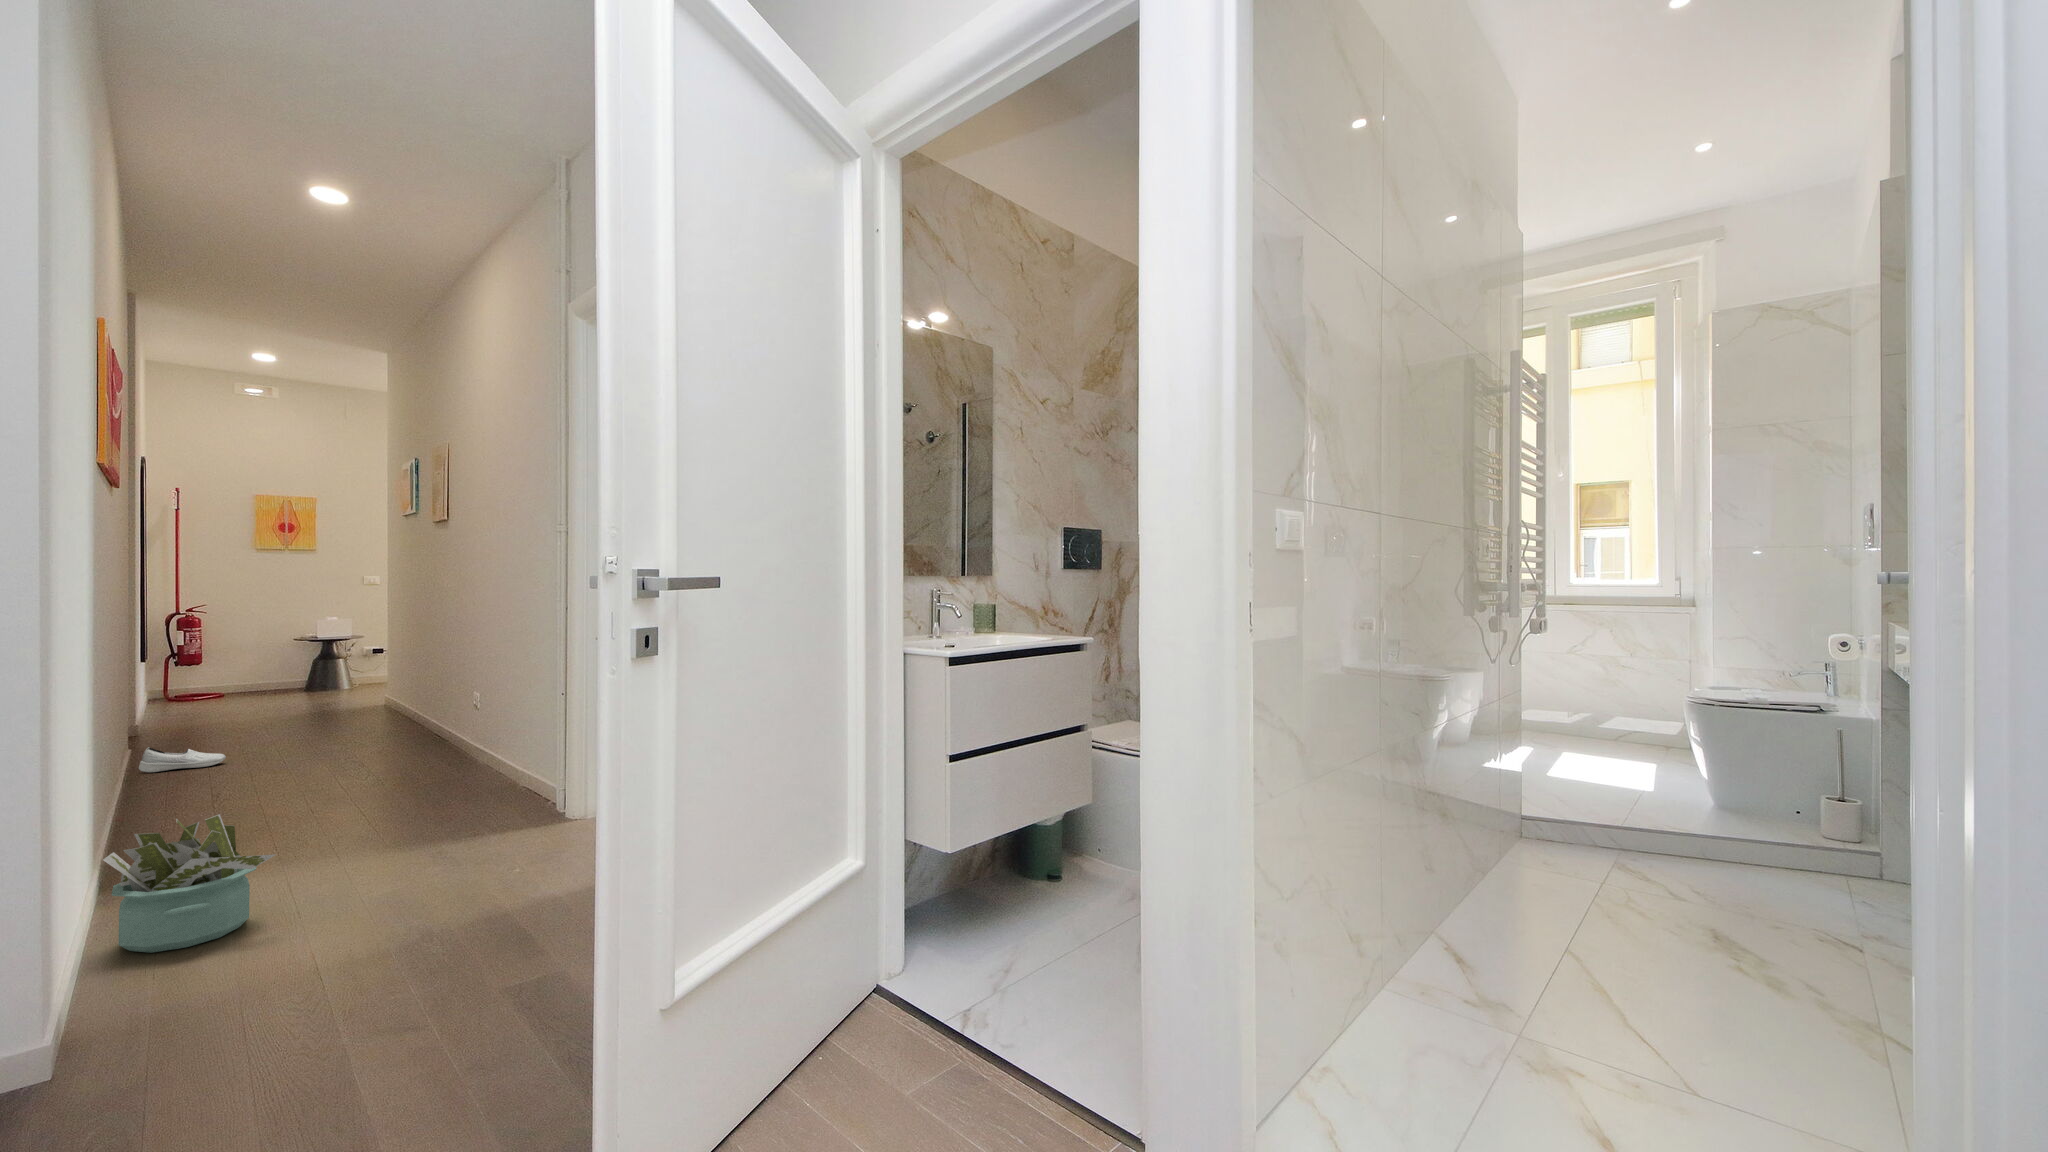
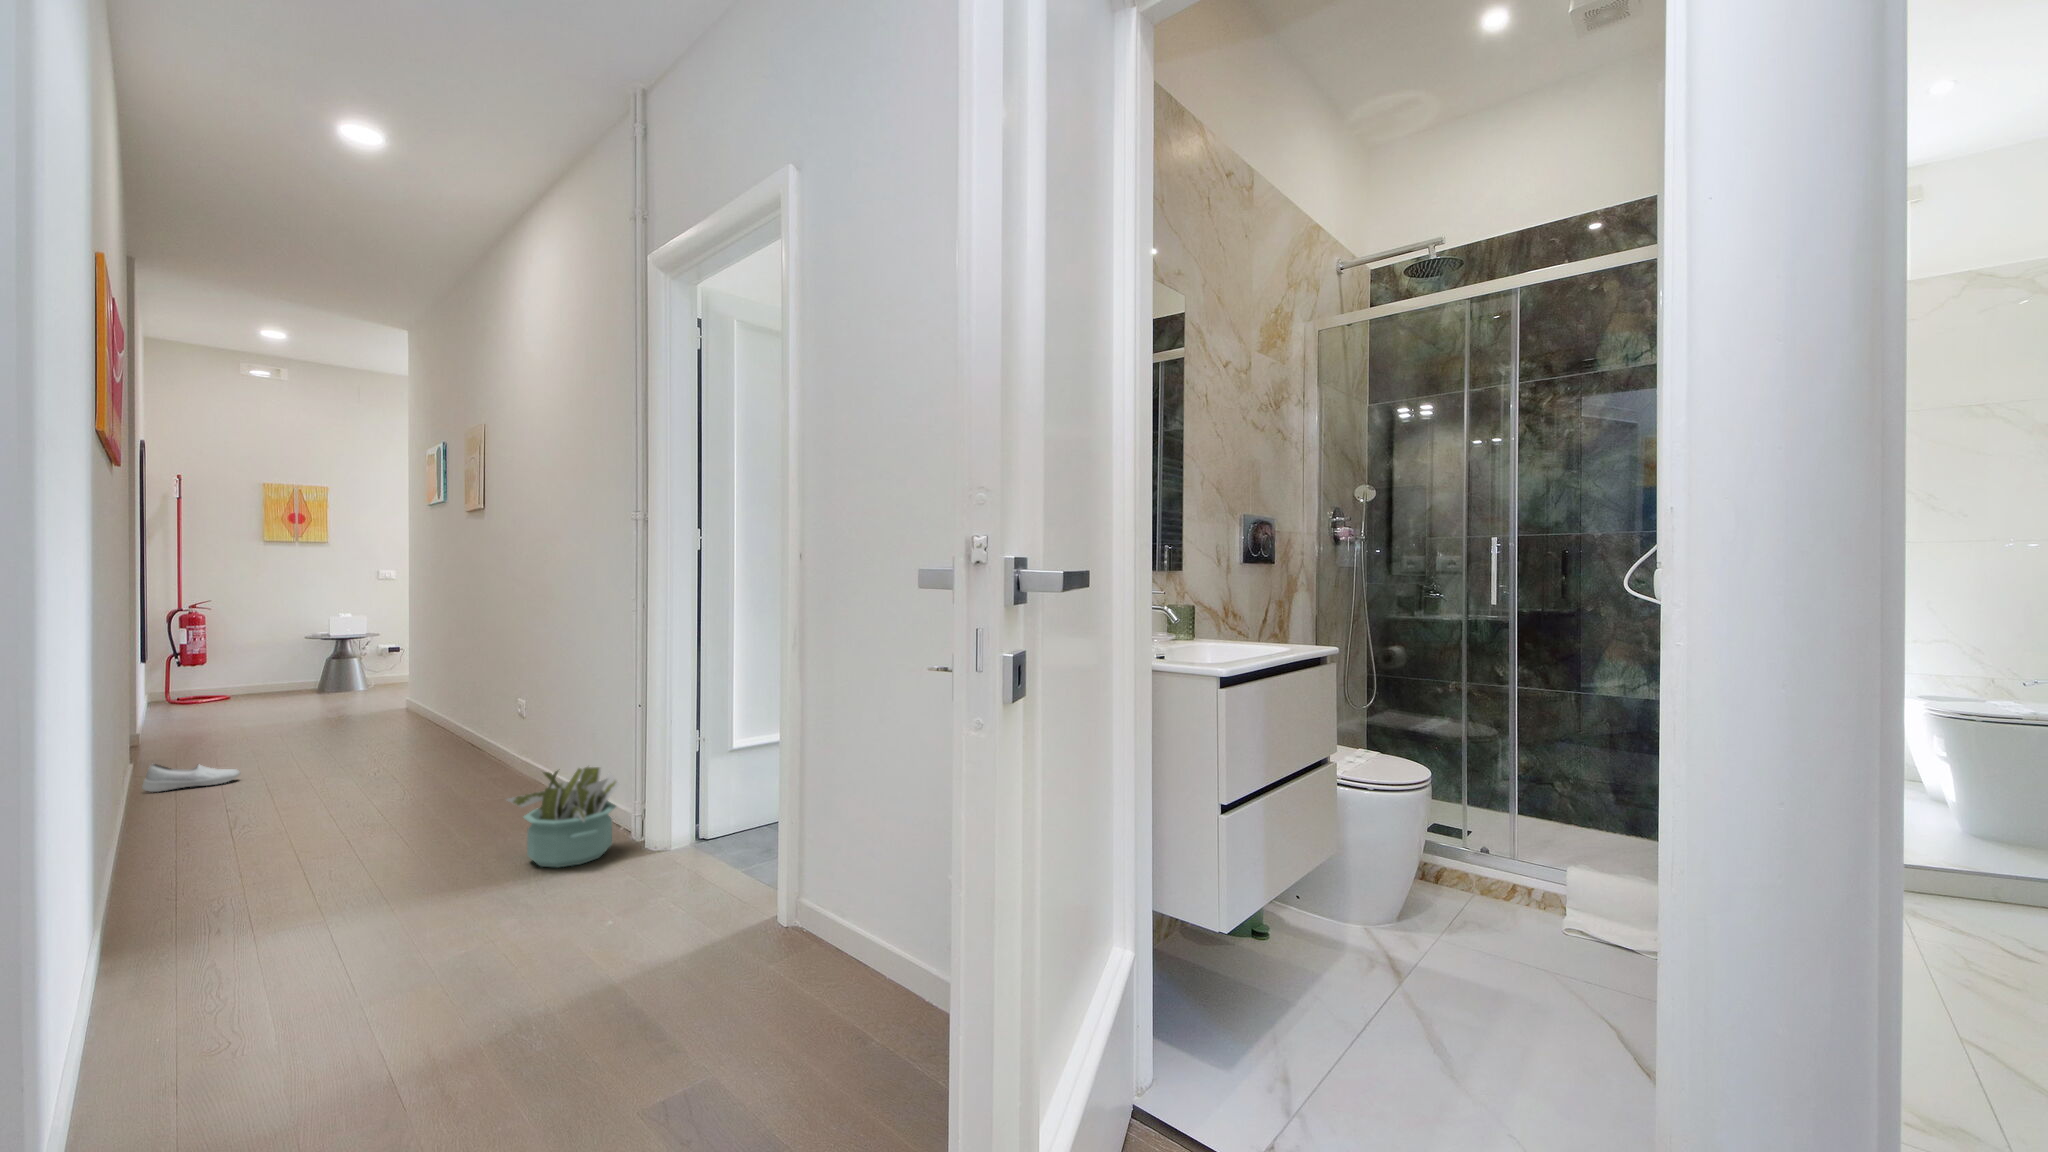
decorative plant: present [103,814,275,953] -> present [507,767,620,867]

